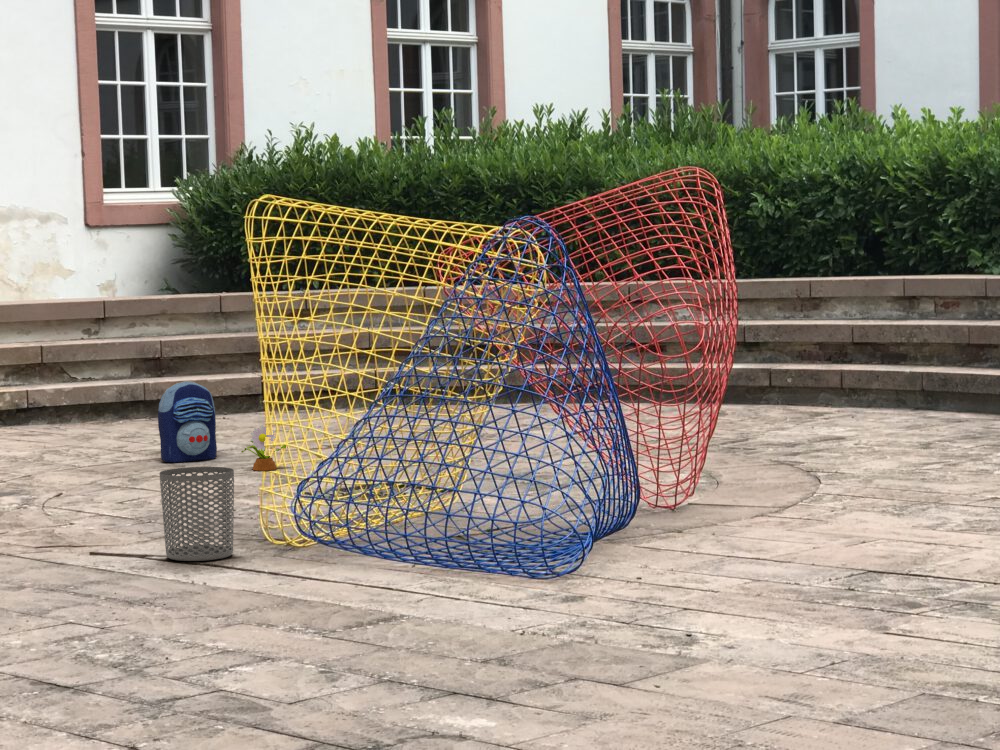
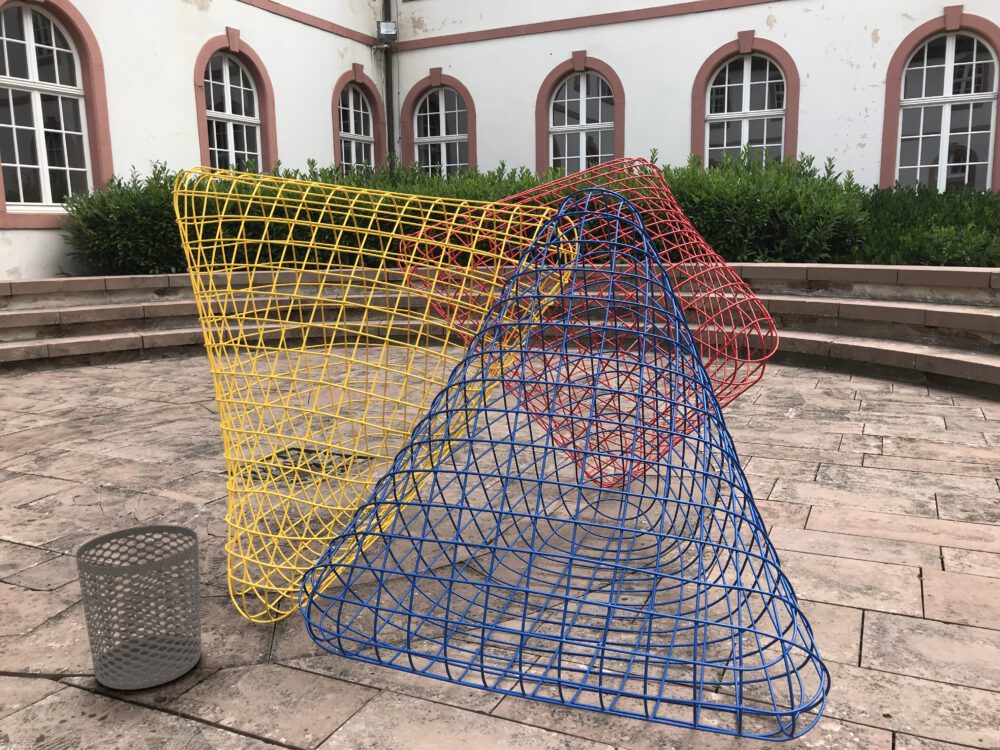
backpack: present [158,381,217,463] -> none [62,354,121,428]
decorative plant: present [241,425,288,471] -> none [150,396,197,437]

